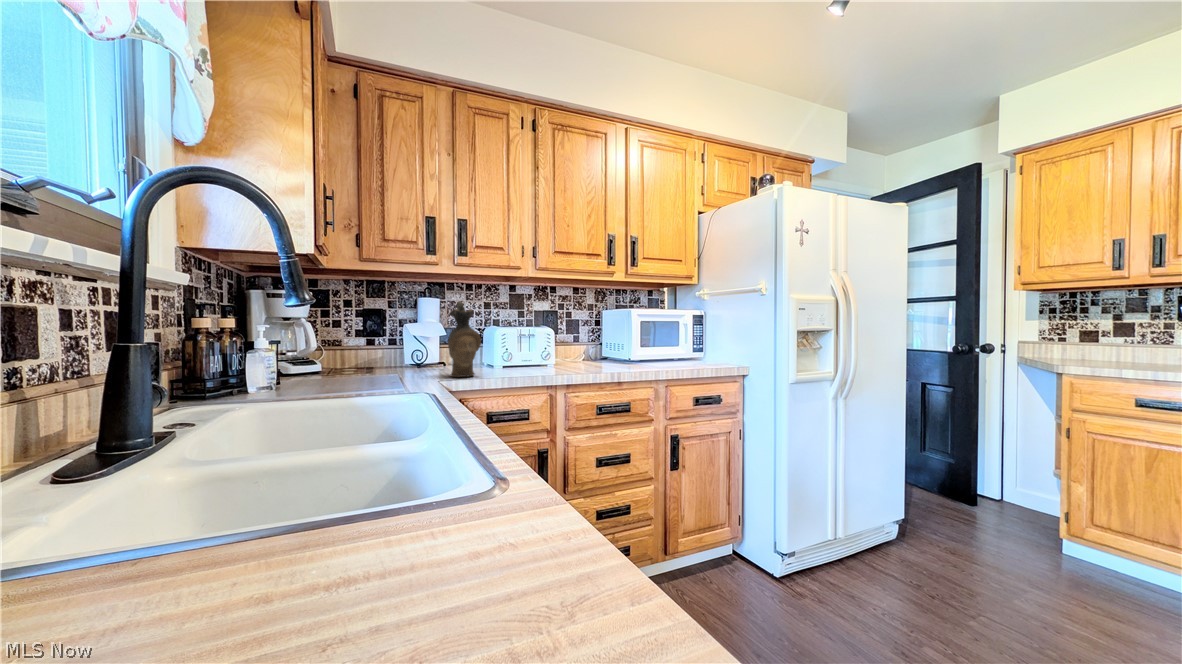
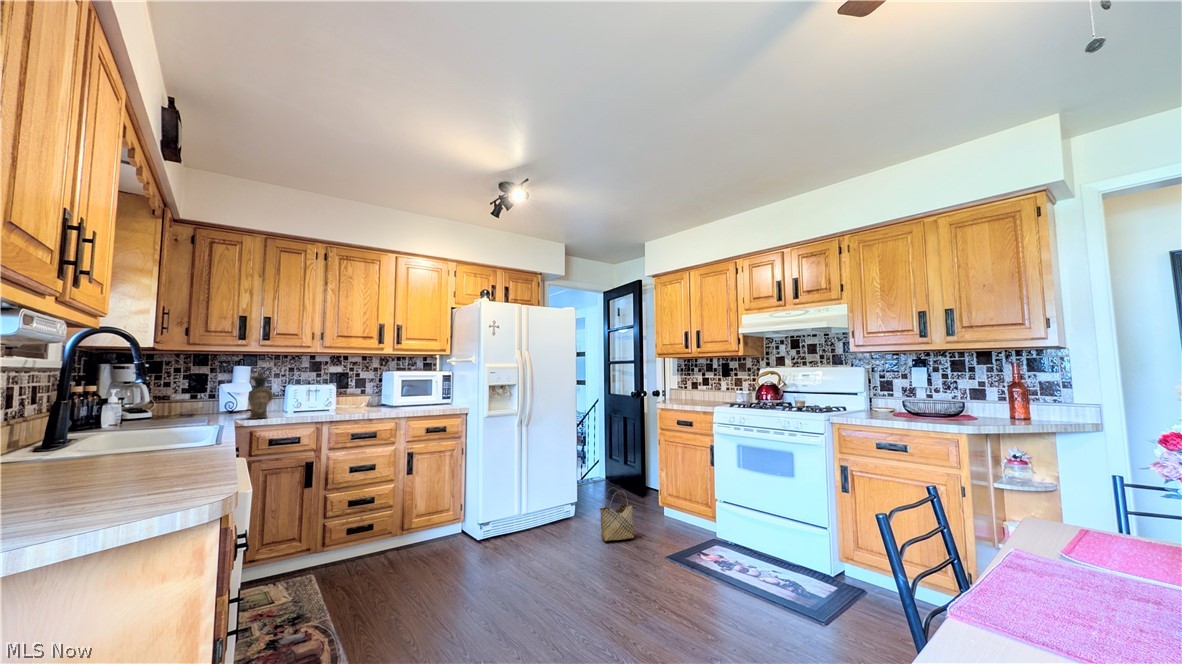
woven basket: none [1006,512,1077,610] -> present [600,487,634,541]

